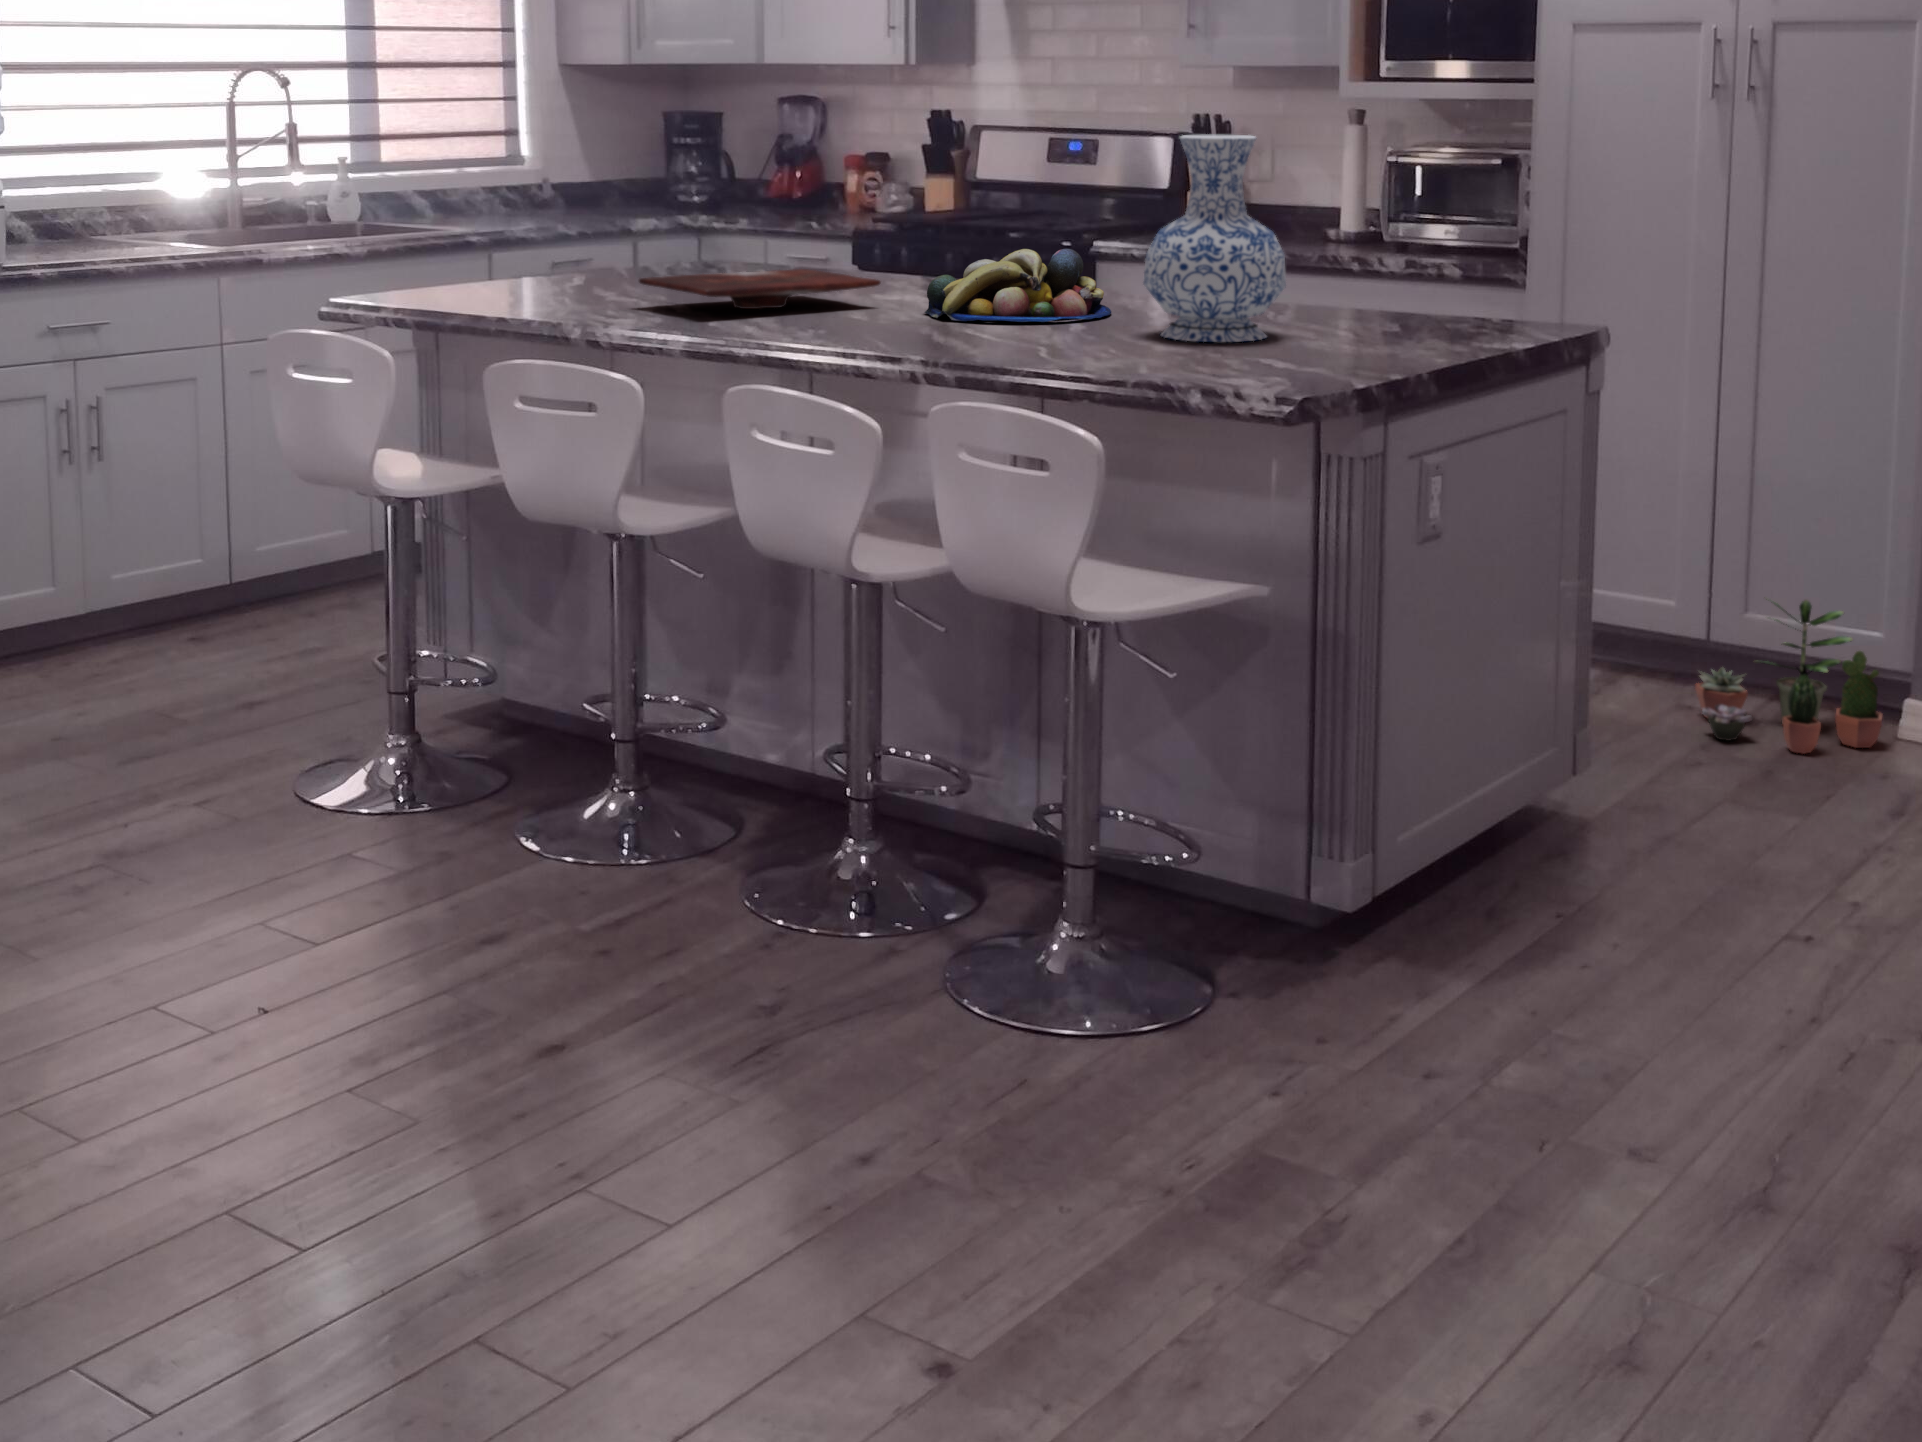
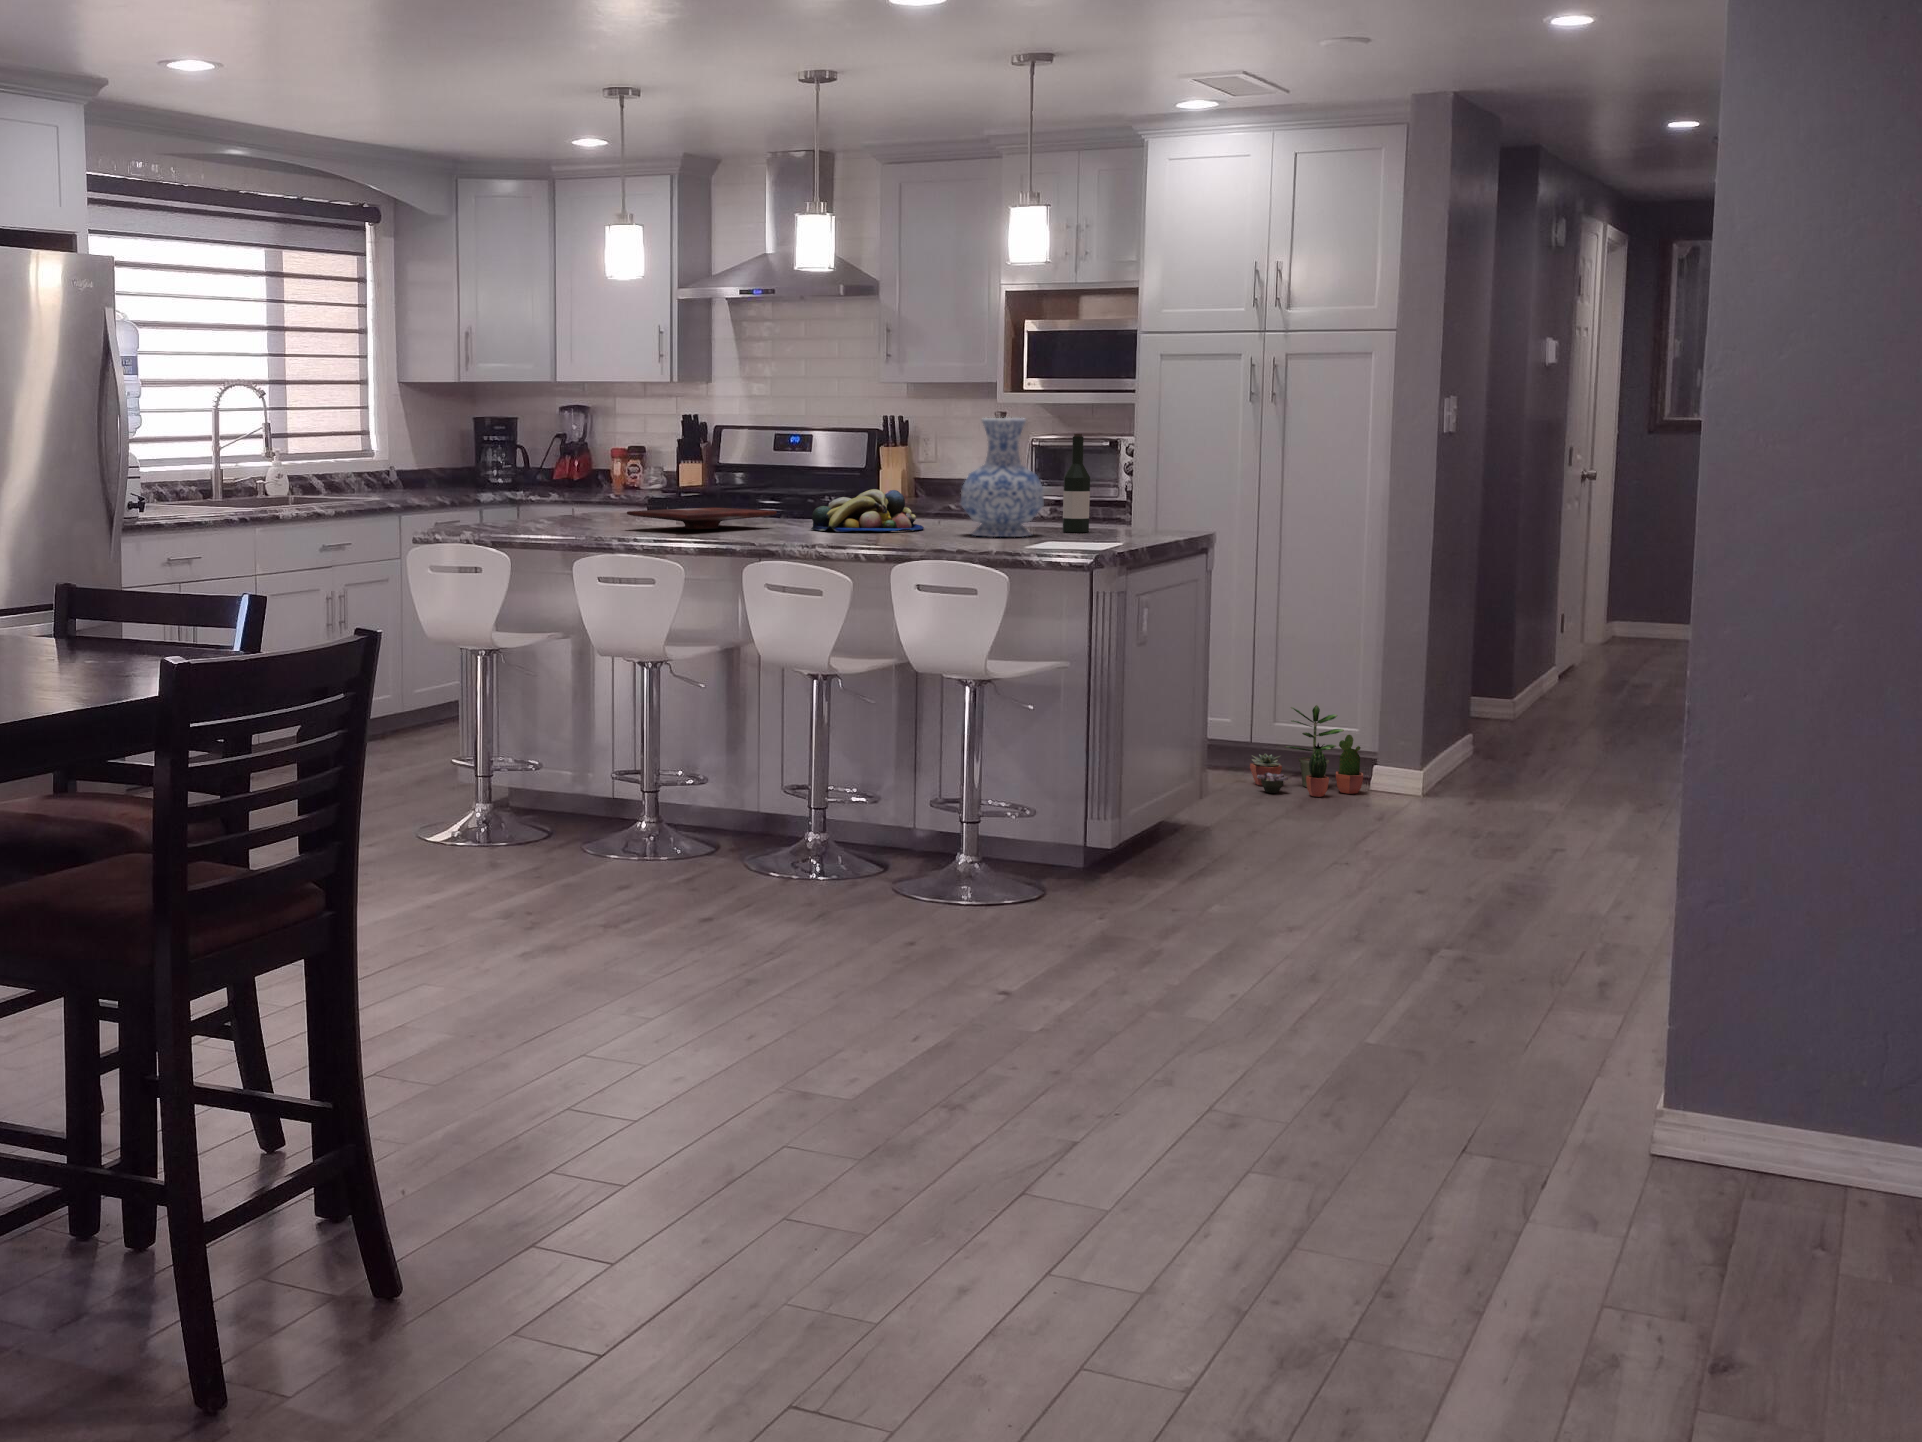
wine bottle: none [1332,161,1379,331] -> present [1063,434,1090,532]

